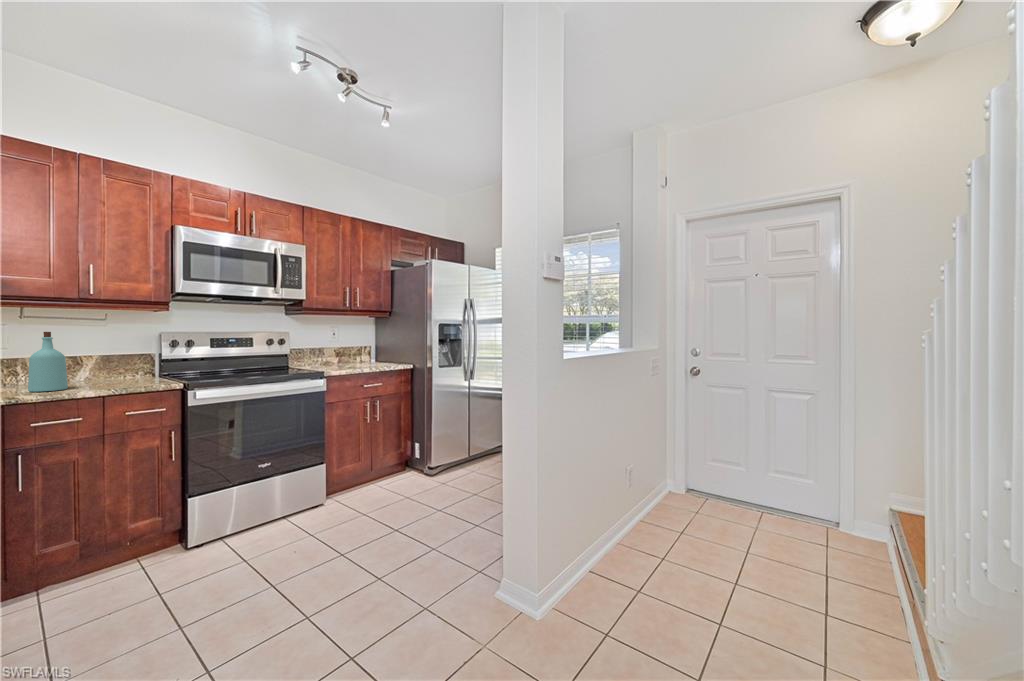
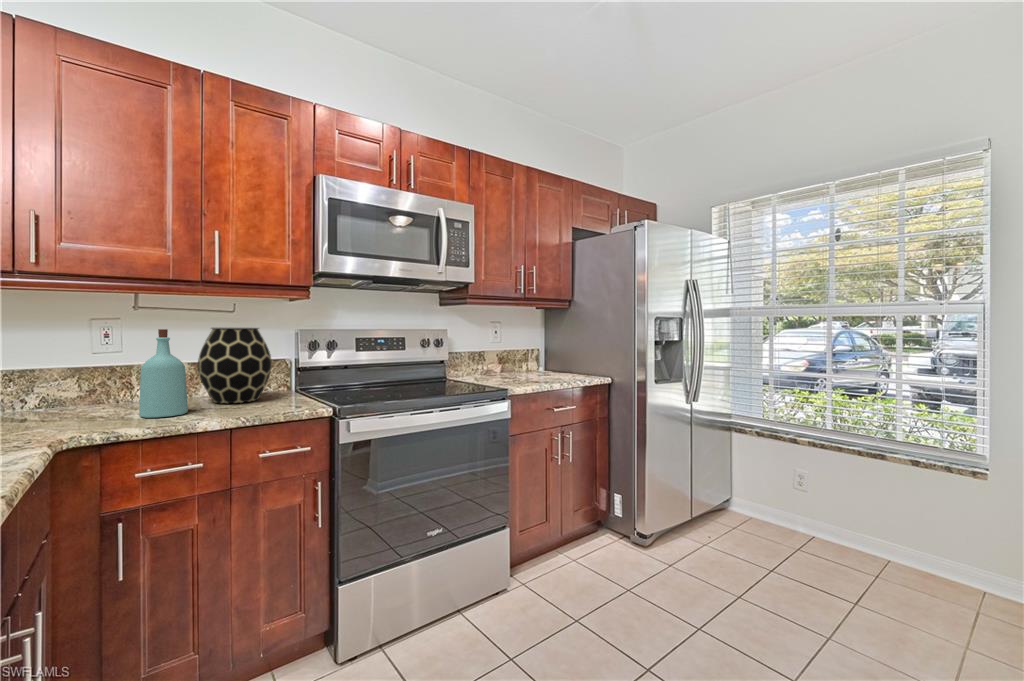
vase: none [76,331,138,384] -> present [198,328,272,403]

